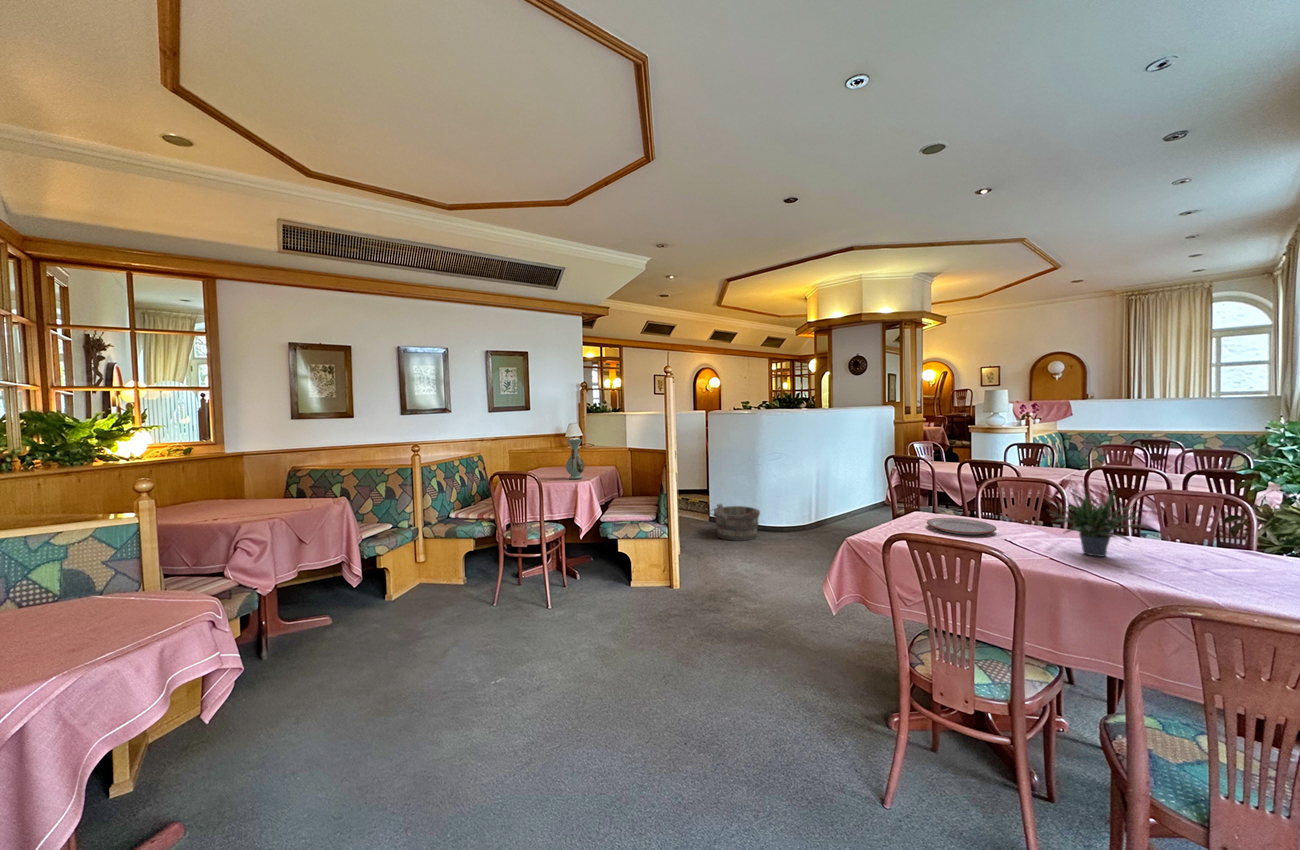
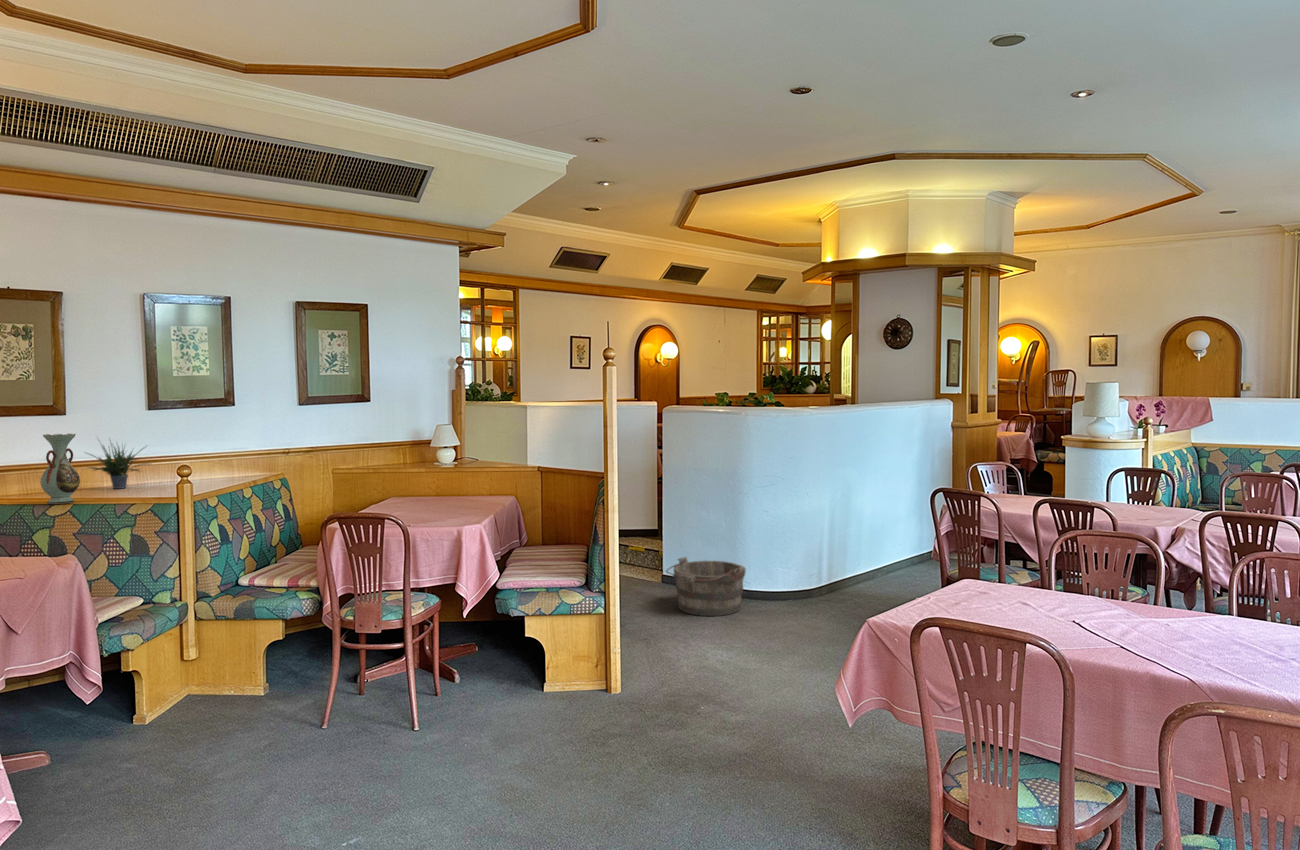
decorative vase: present [566,439,585,479] -> present [40,433,80,504]
potted plant: present [1051,489,1144,557] -> present [90,443,147,489]
plate: present [927,518,997,535] -> none [979,586,1068,611]

